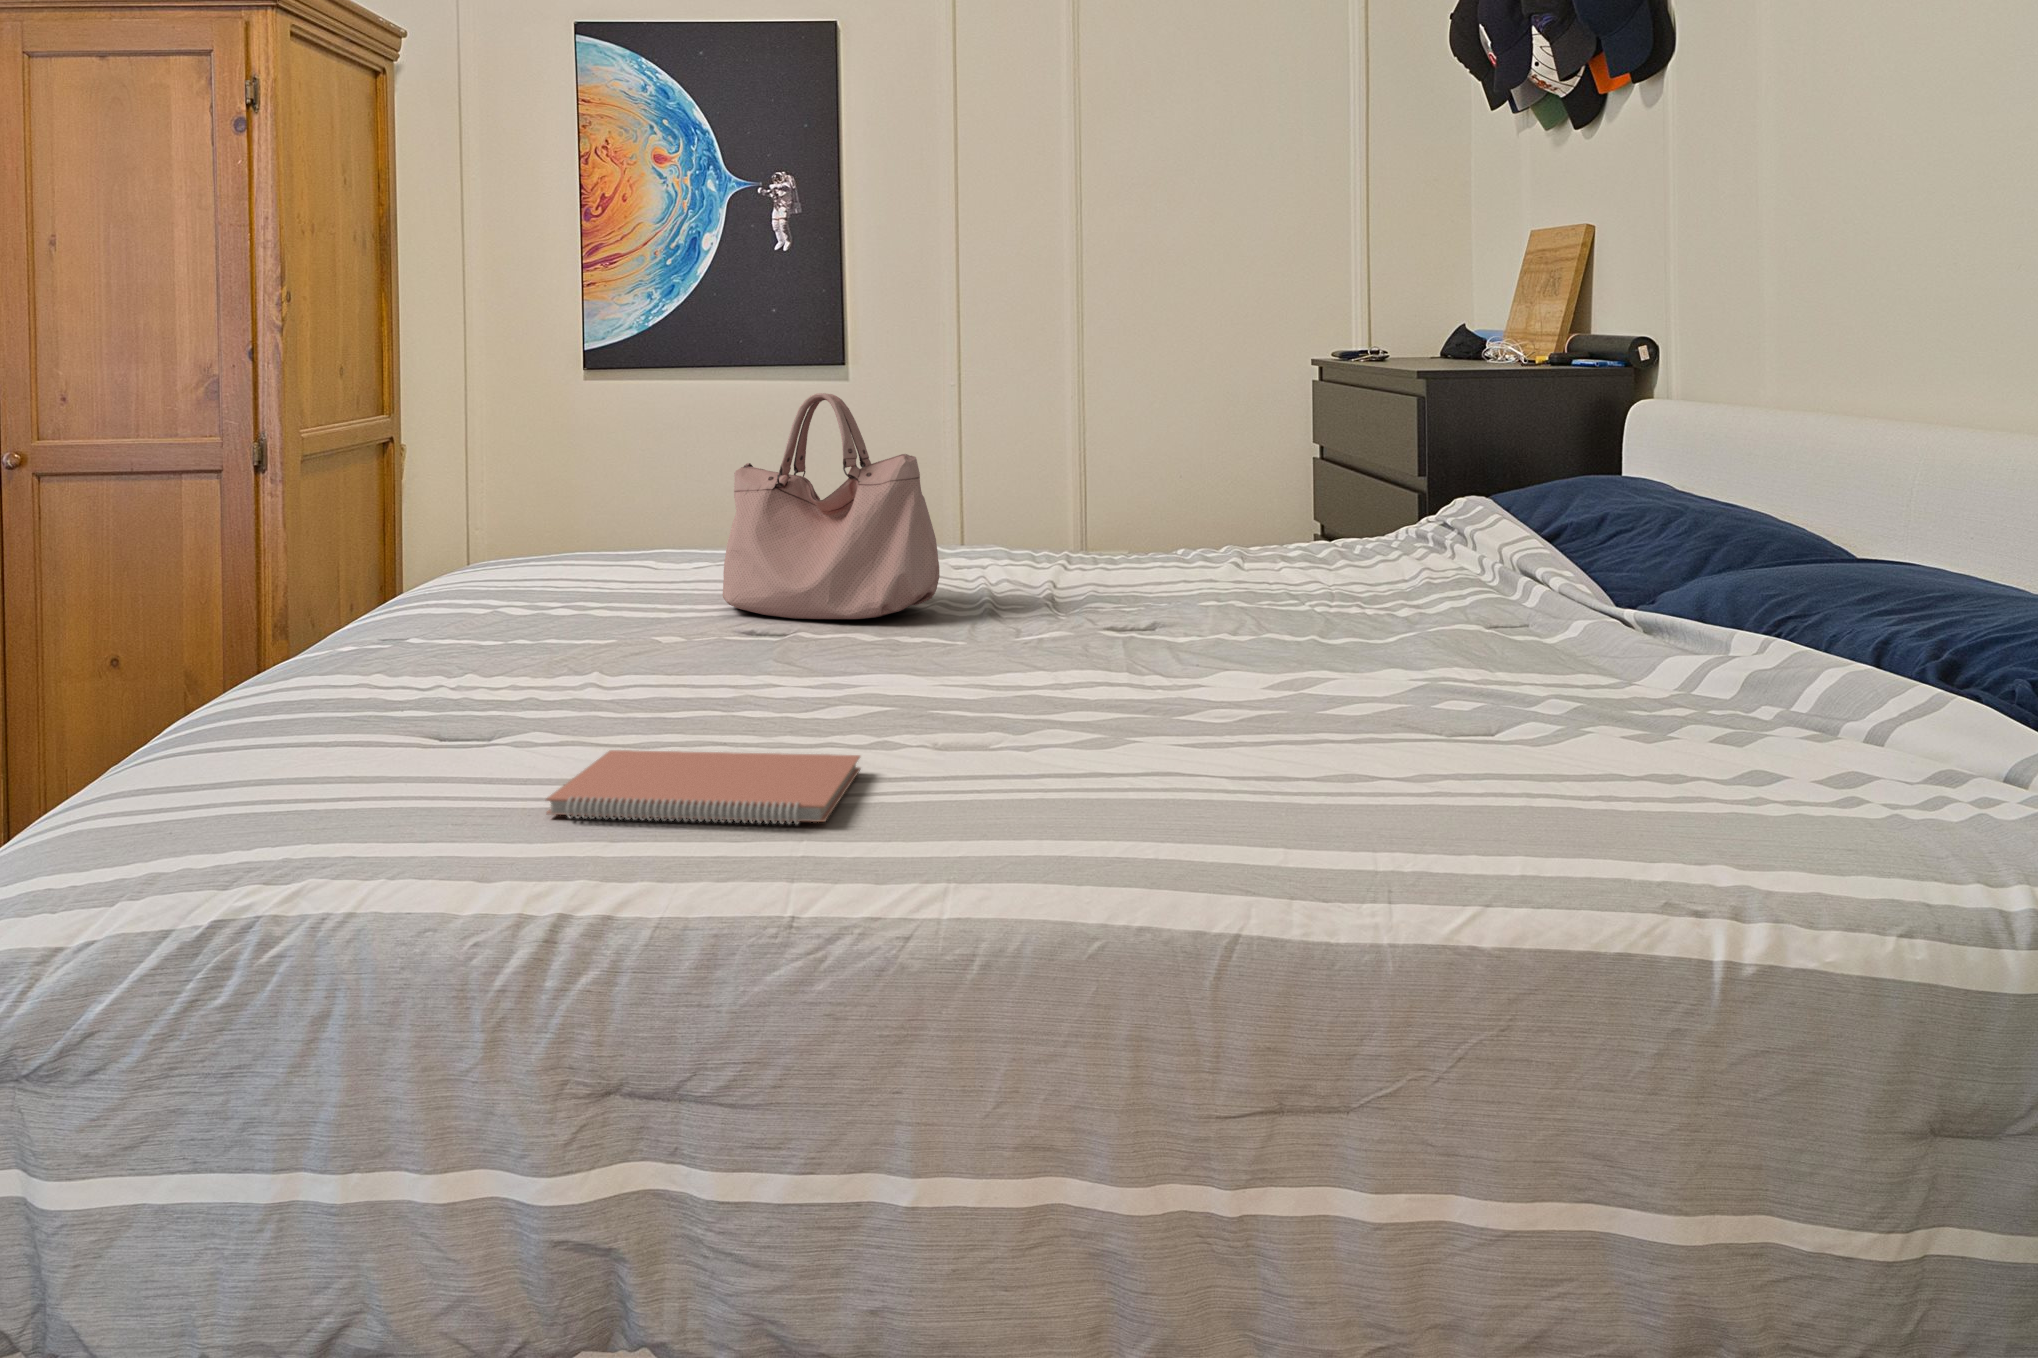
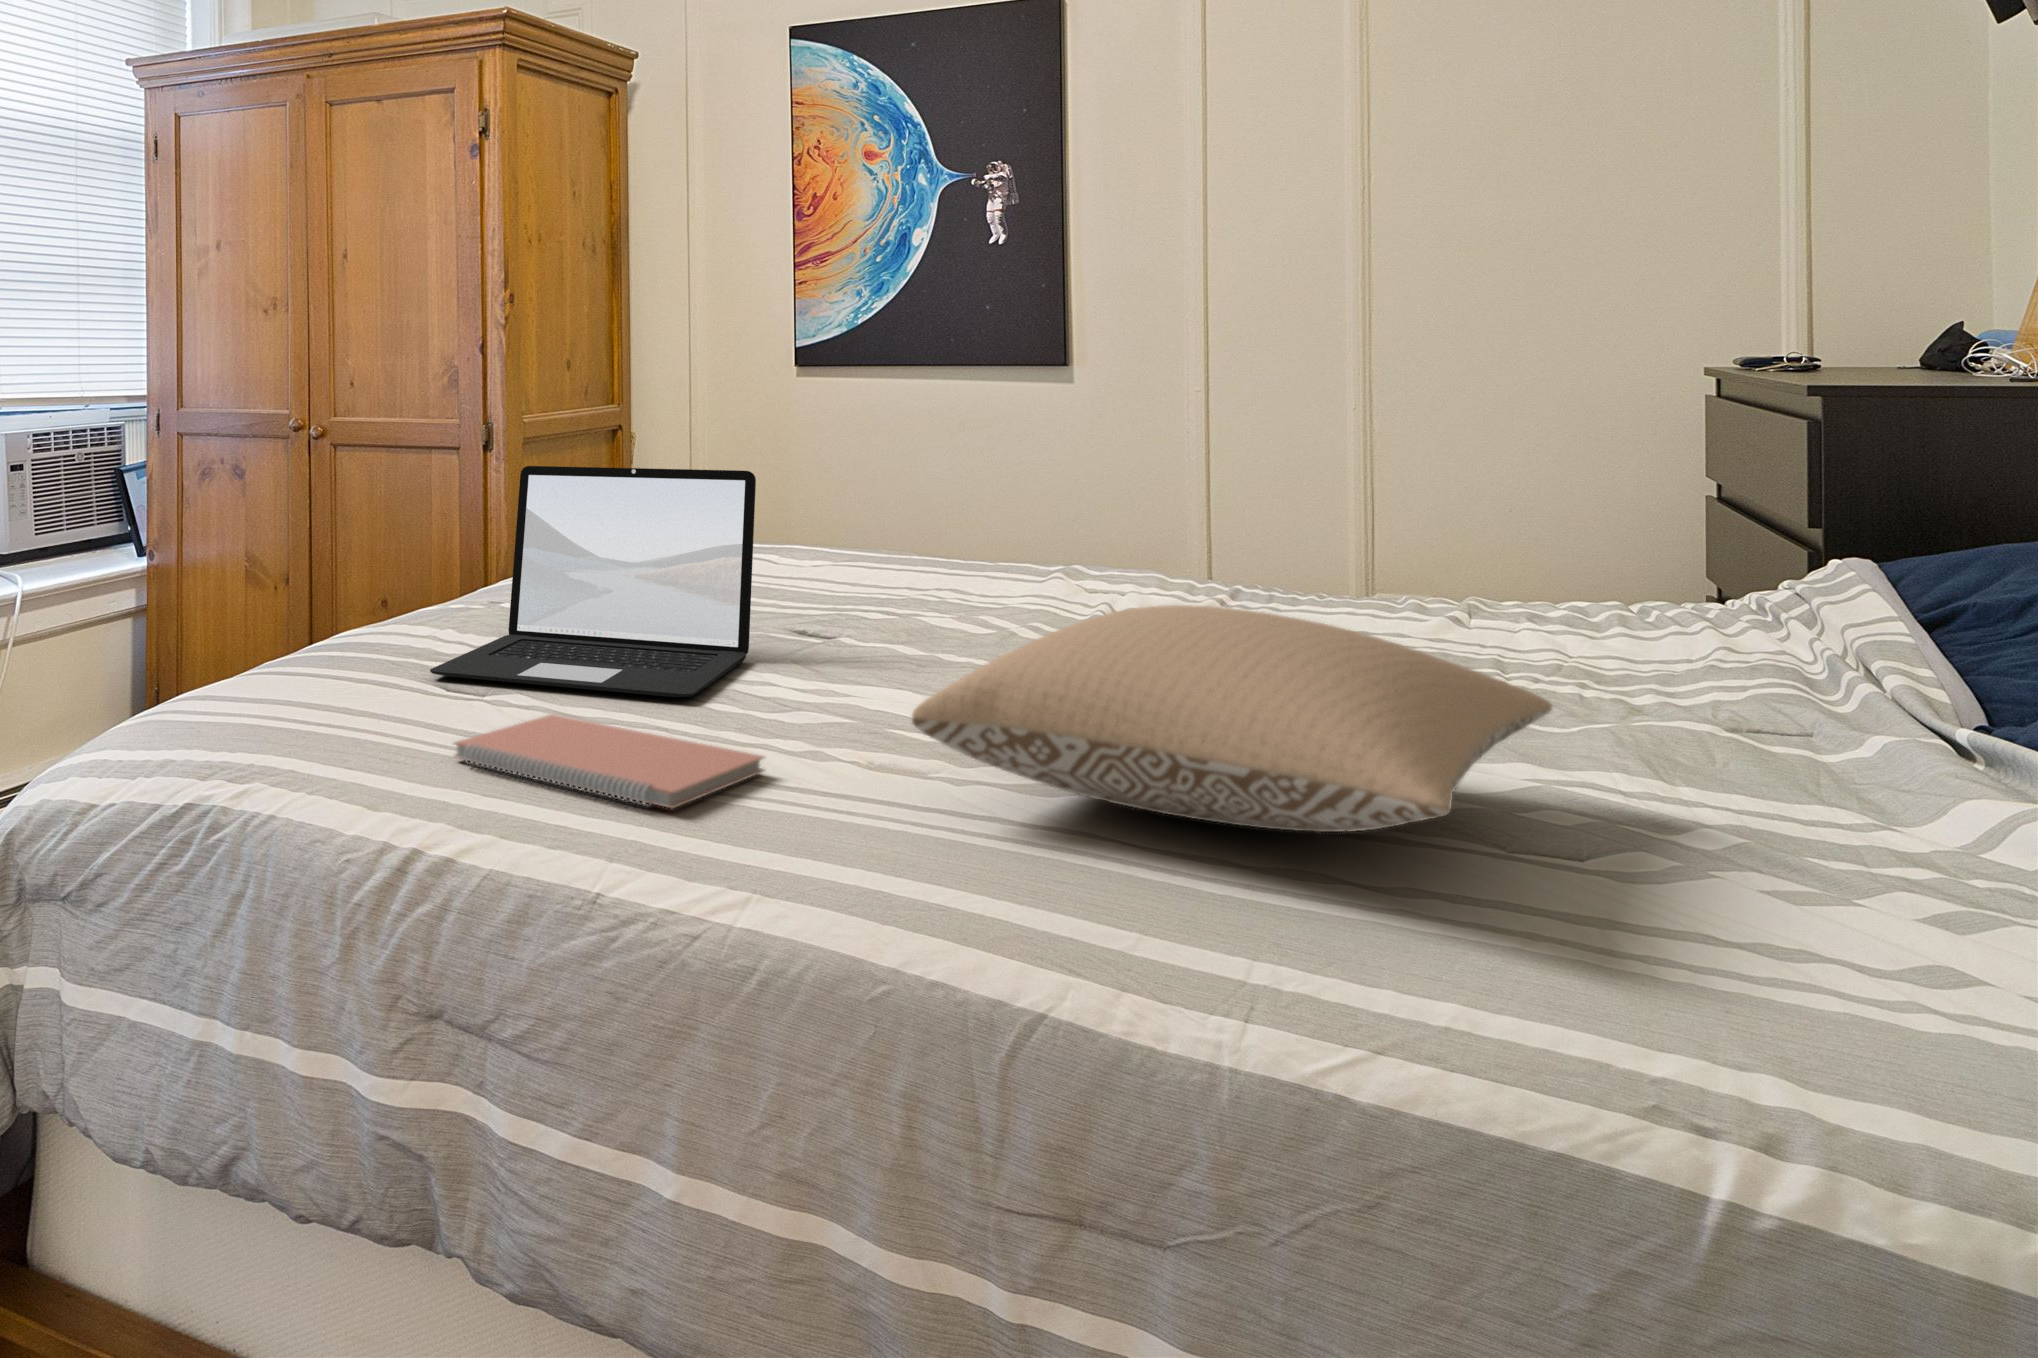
handbag: present [722,393,940,619] -> none [805,389,1028,636]
laptop: none [412,480,723,728] -> present [430,466,756,697]
pillow: none [1018,573,1445,745] -> present [912,605,1552,832]

